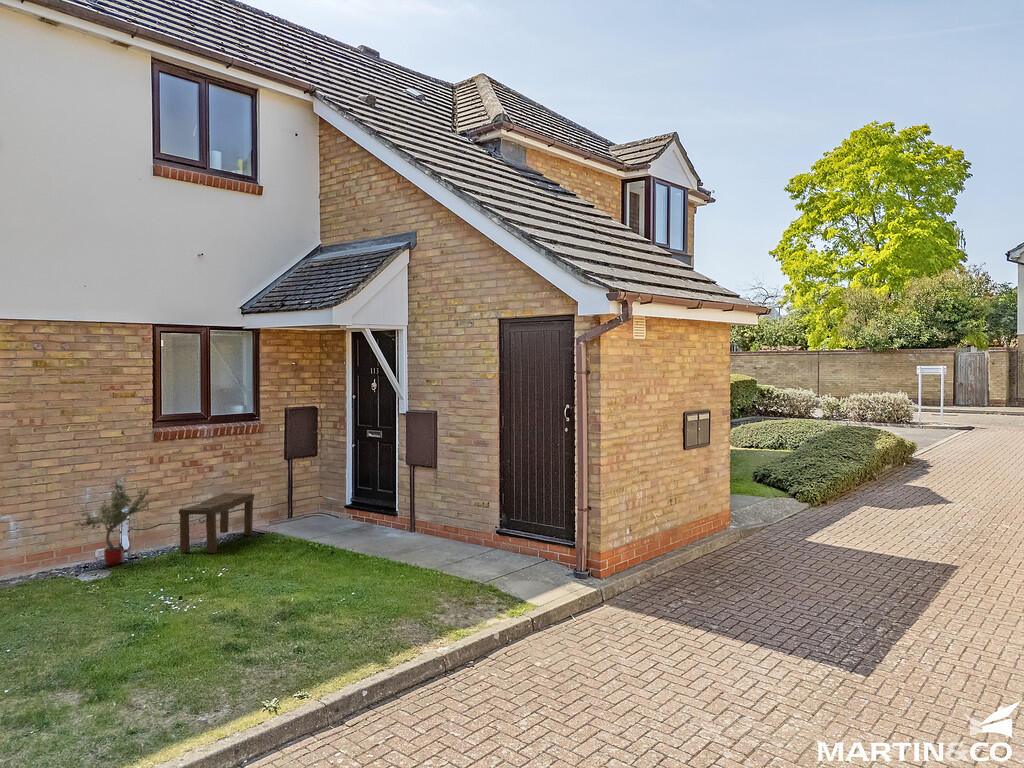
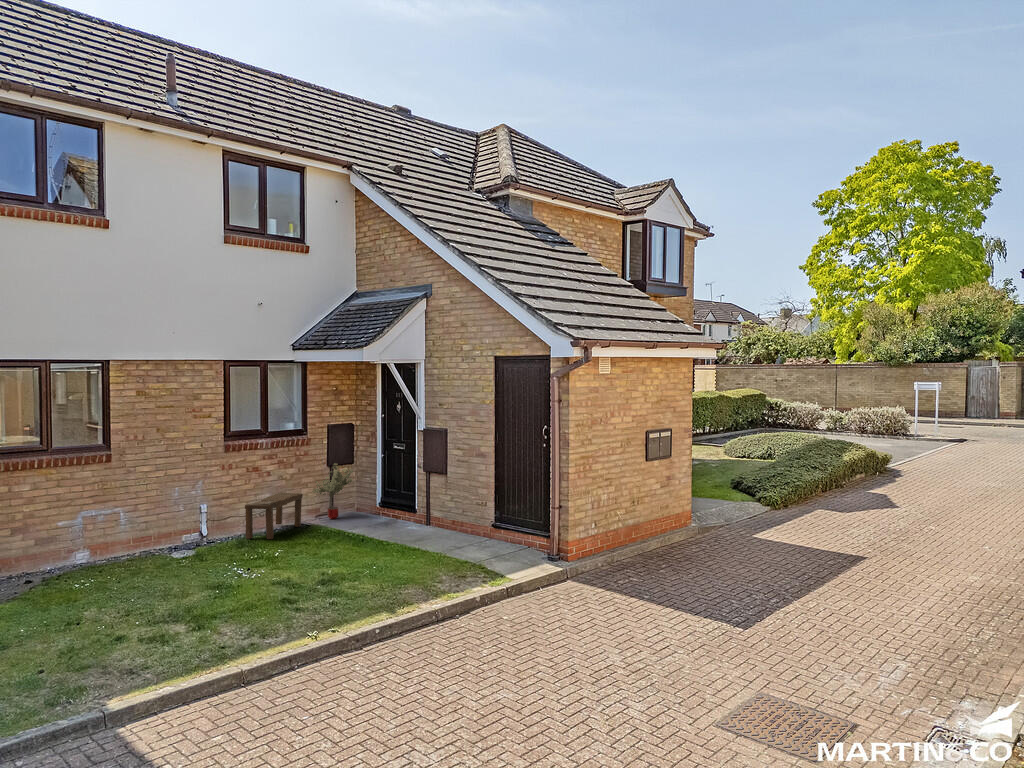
potted tree: present [74,480,148,565] -> present [312,463,353,519]

